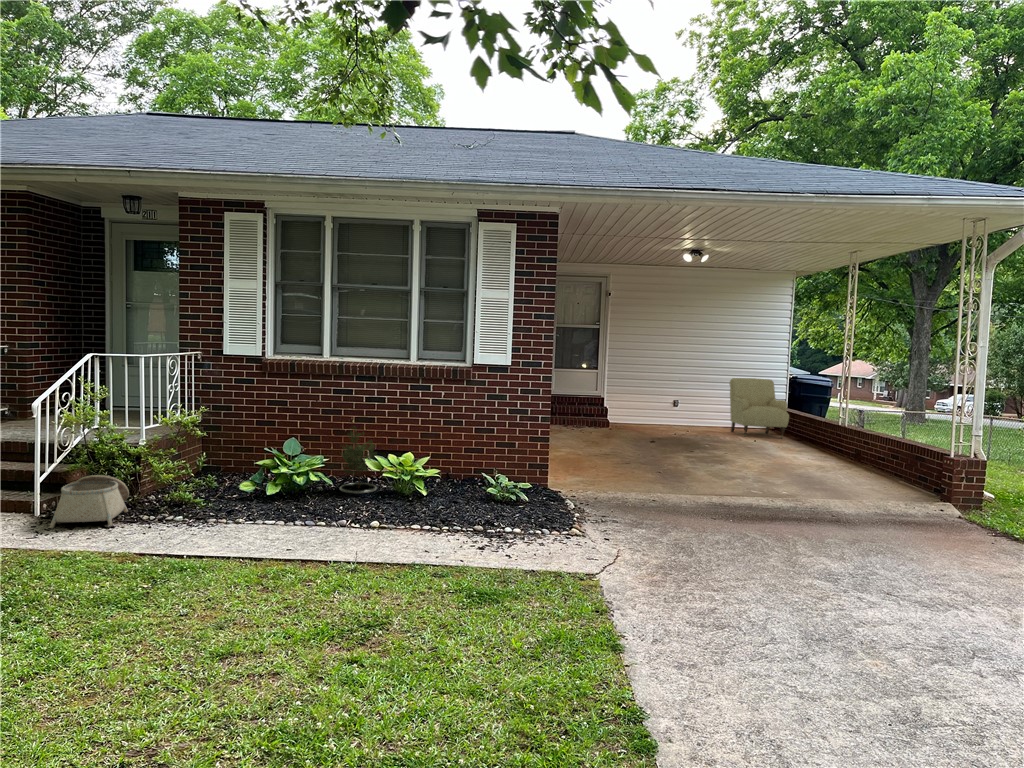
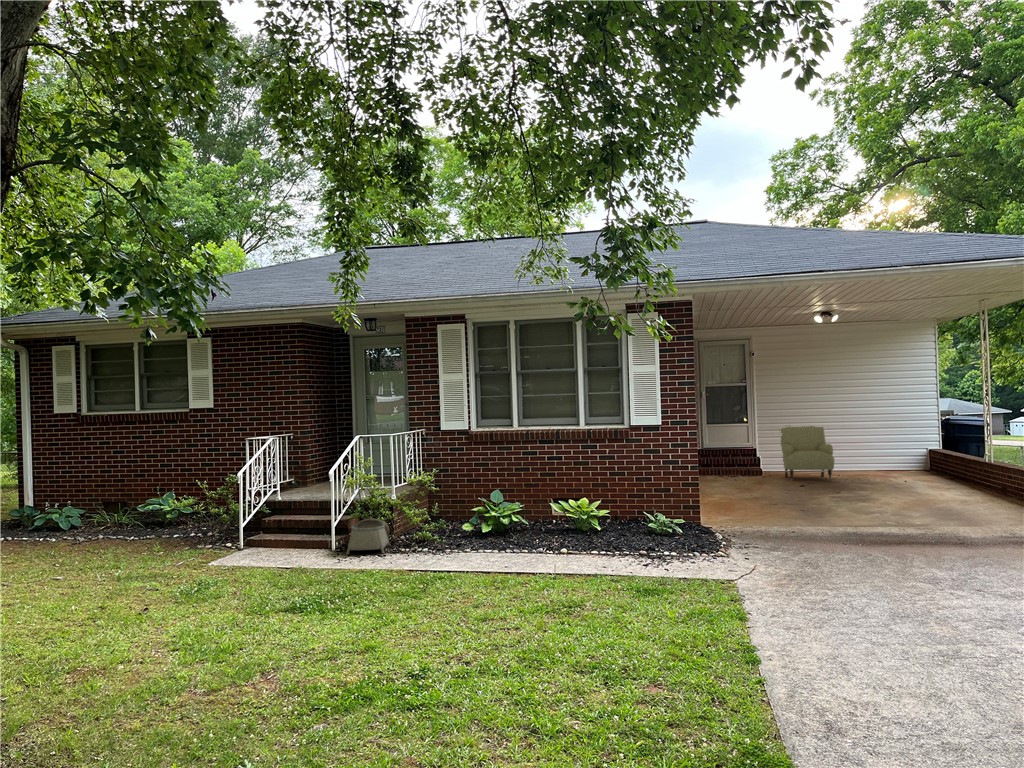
chair: present [730,378,789,438] -> present [781,425,834,480]
potted tree: present [340,430,377,493] -> none [530,478,562,532]

